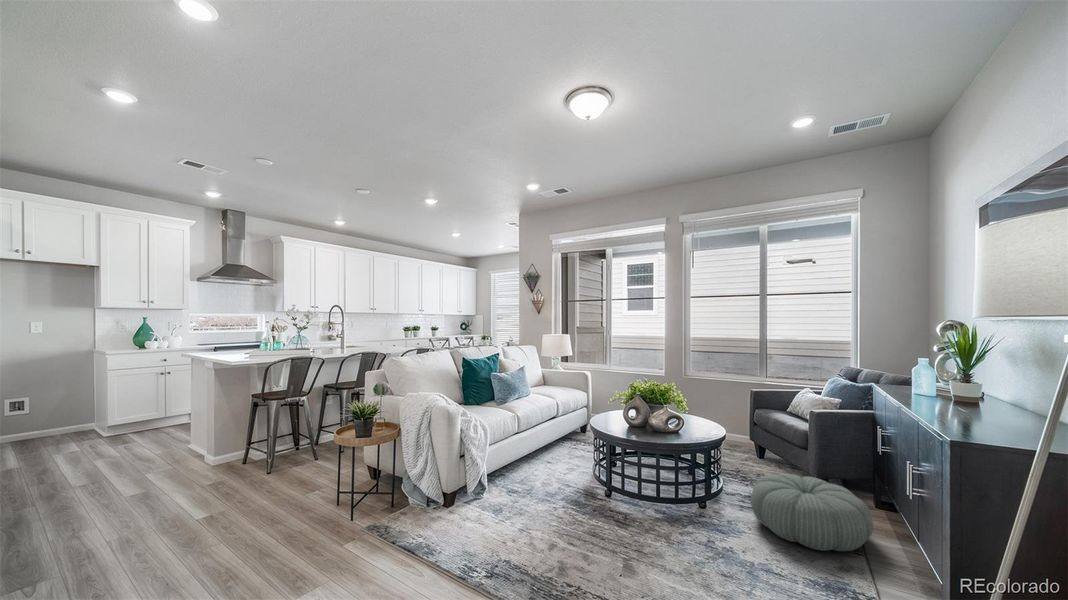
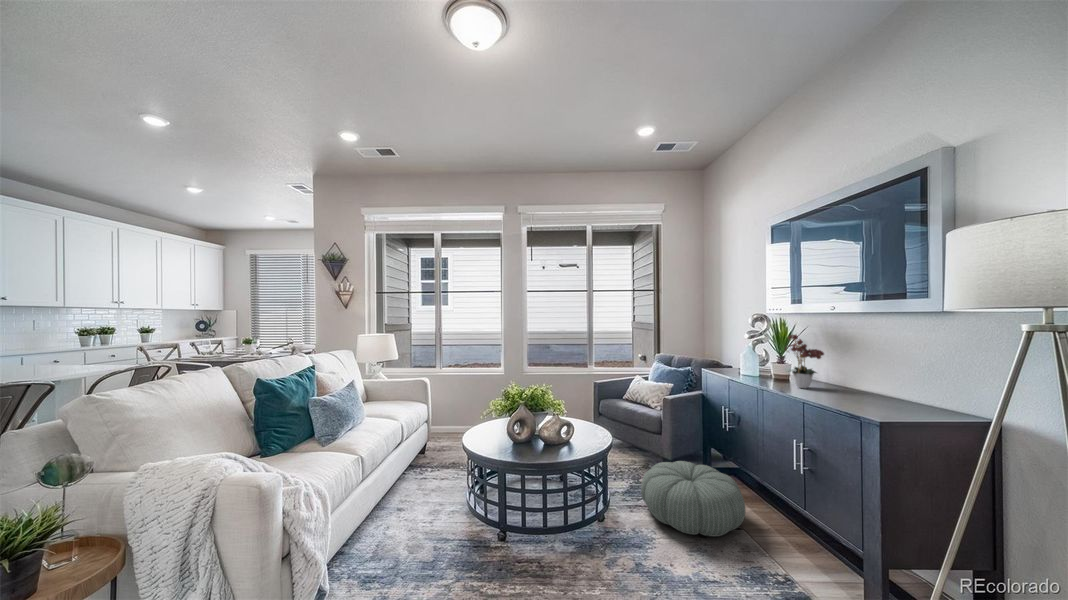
flower arrangement: none [940,340,1011,411] -> present [785,335,824,388]

